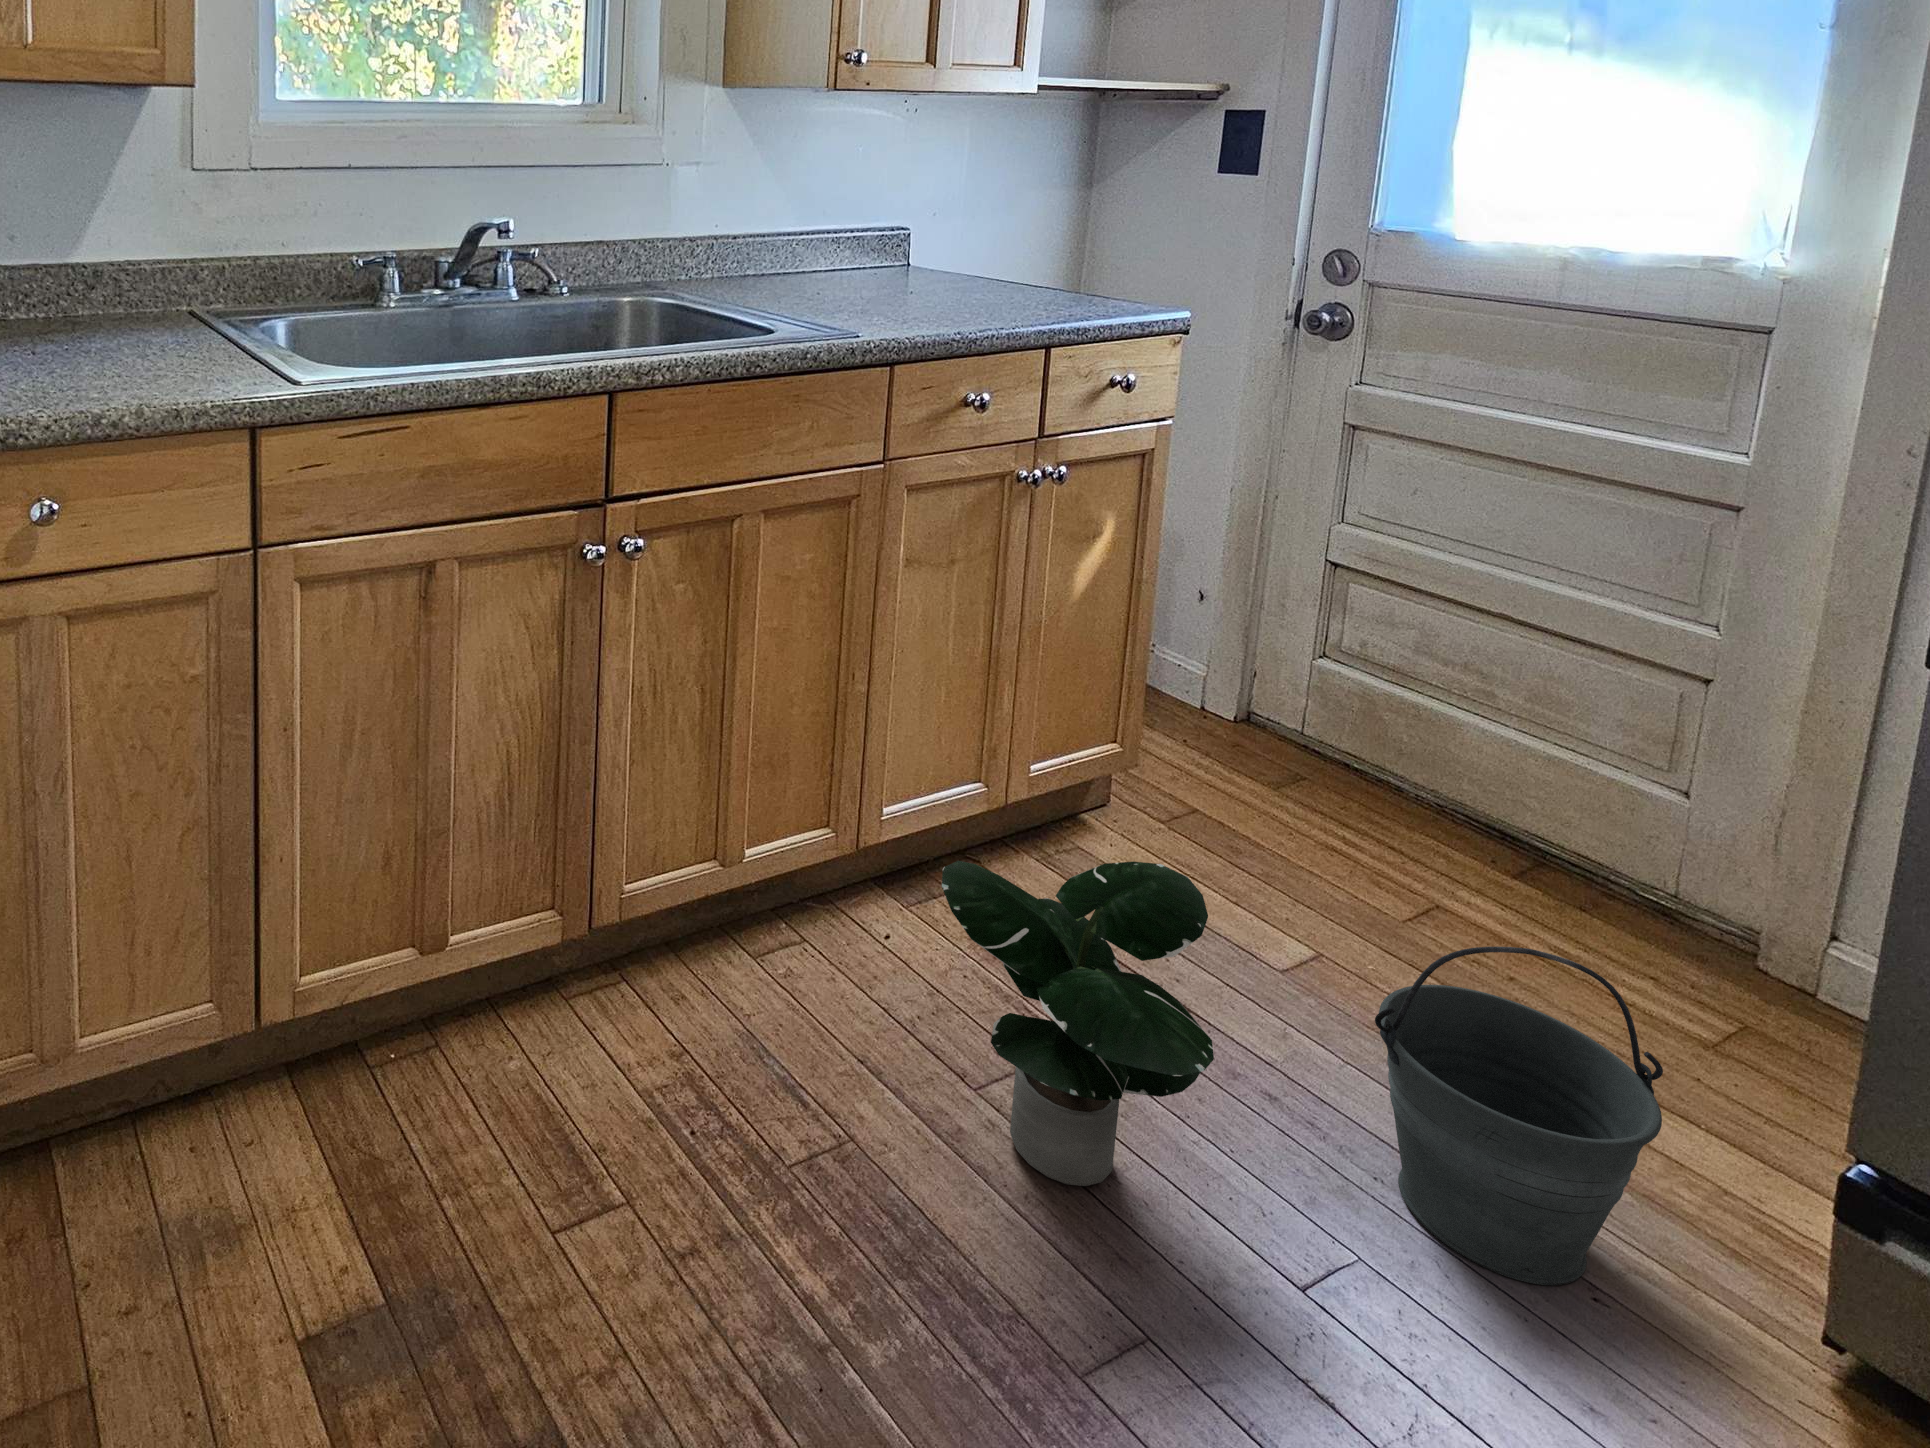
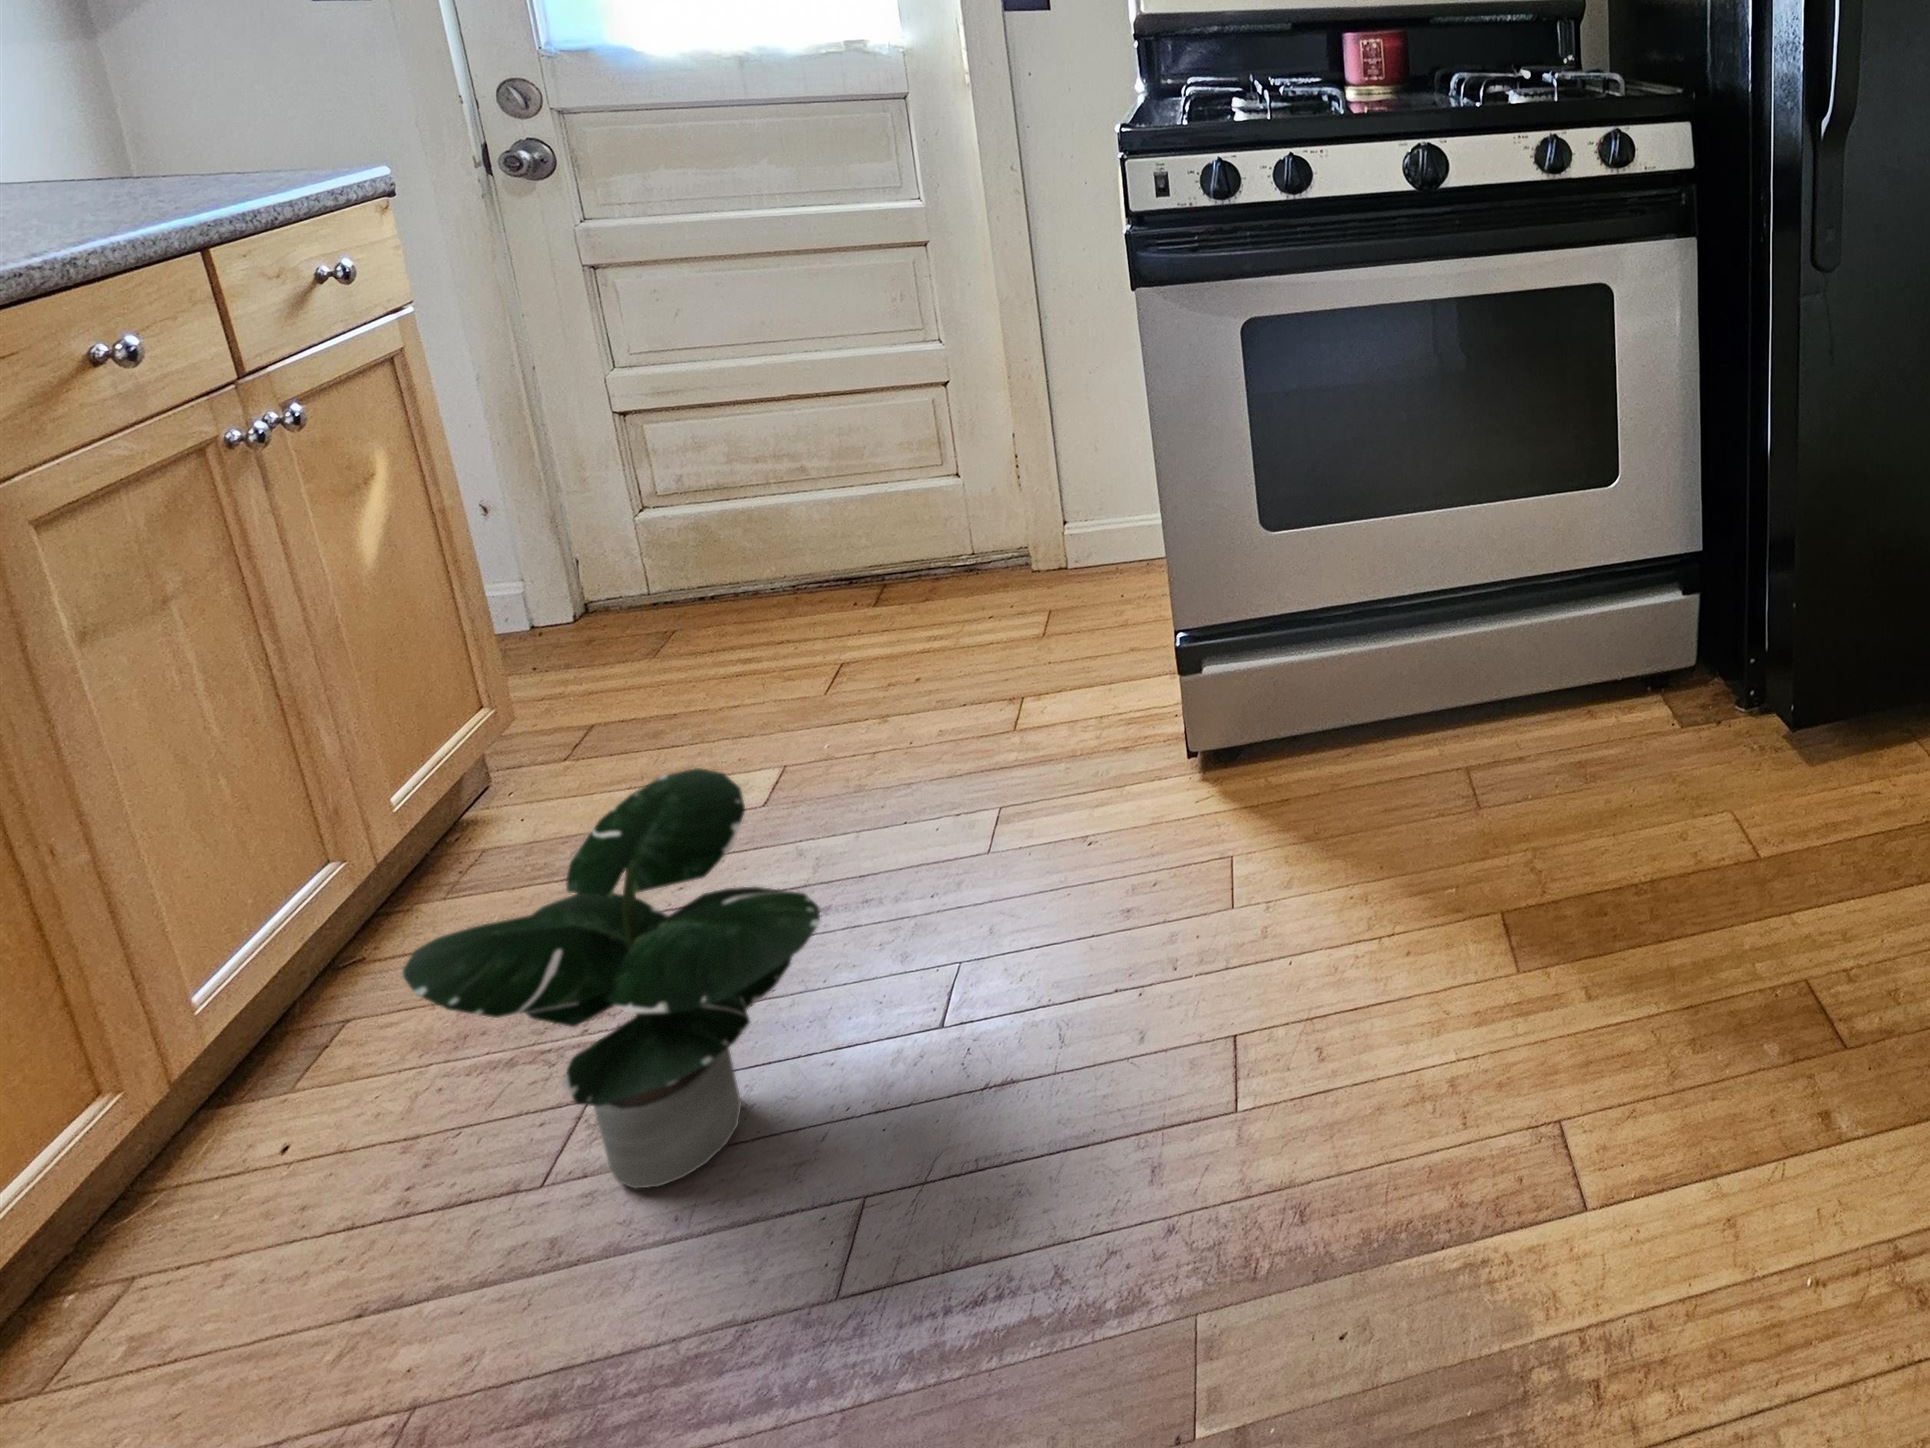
bucket: present [1375,947,1663,1285] -> none [891,621,1093,901]

